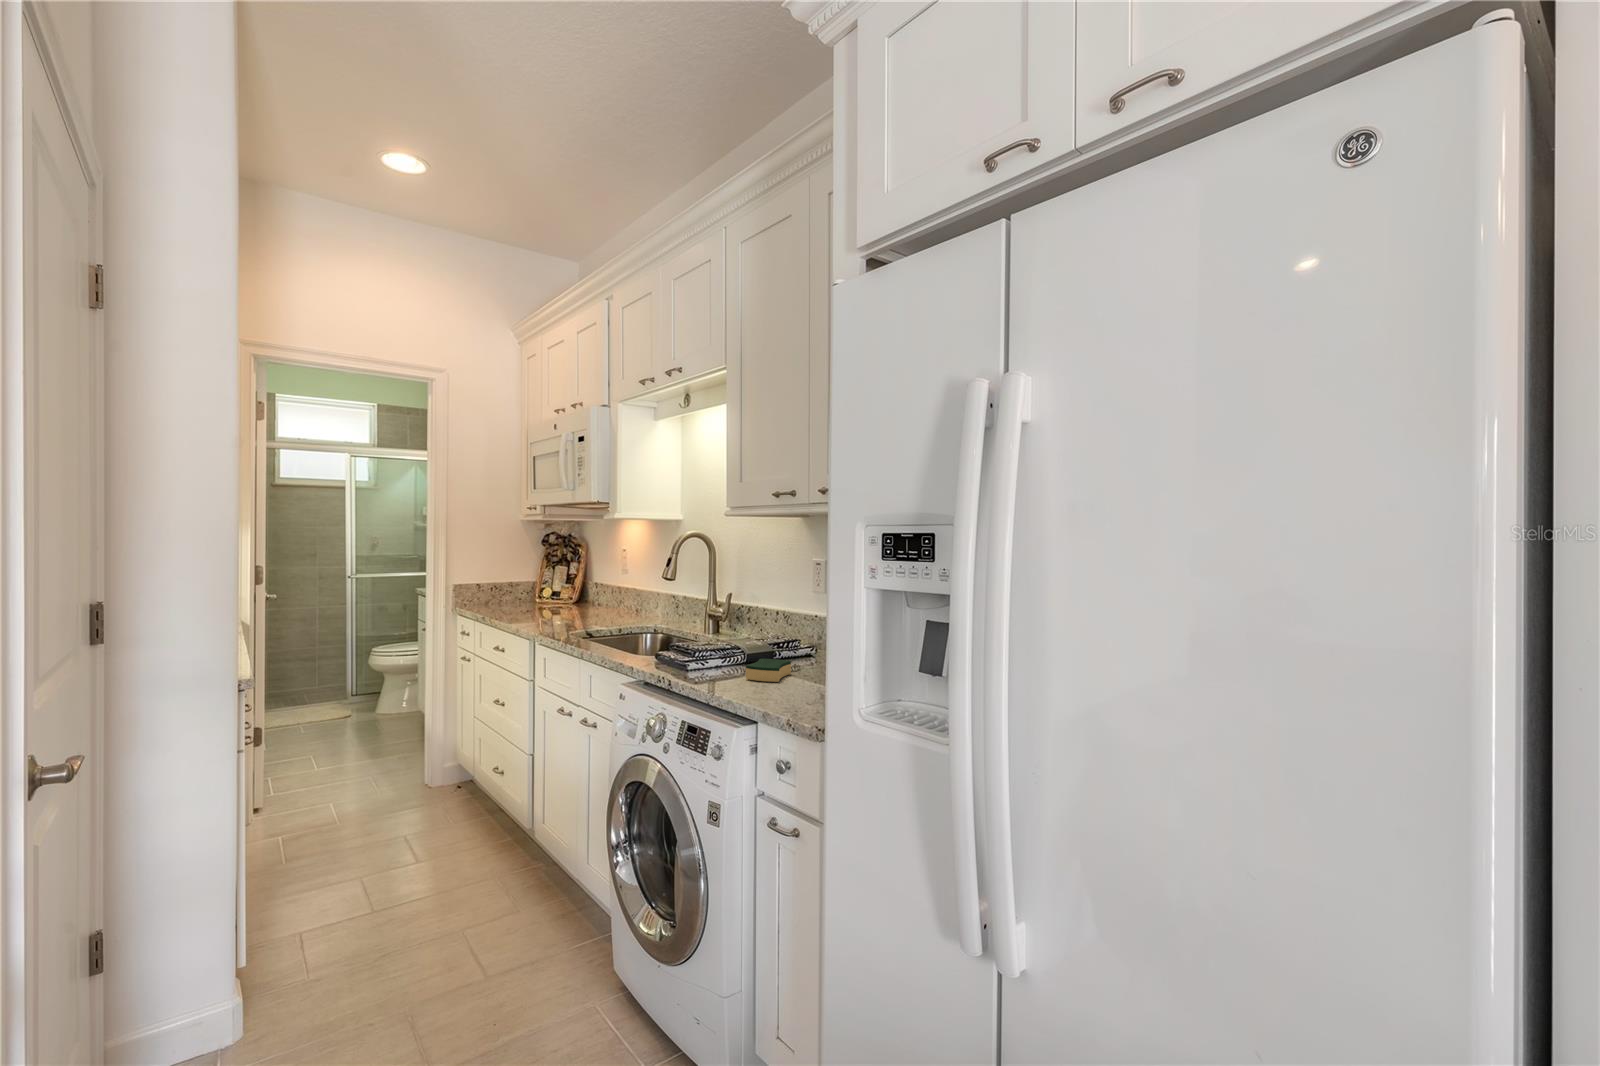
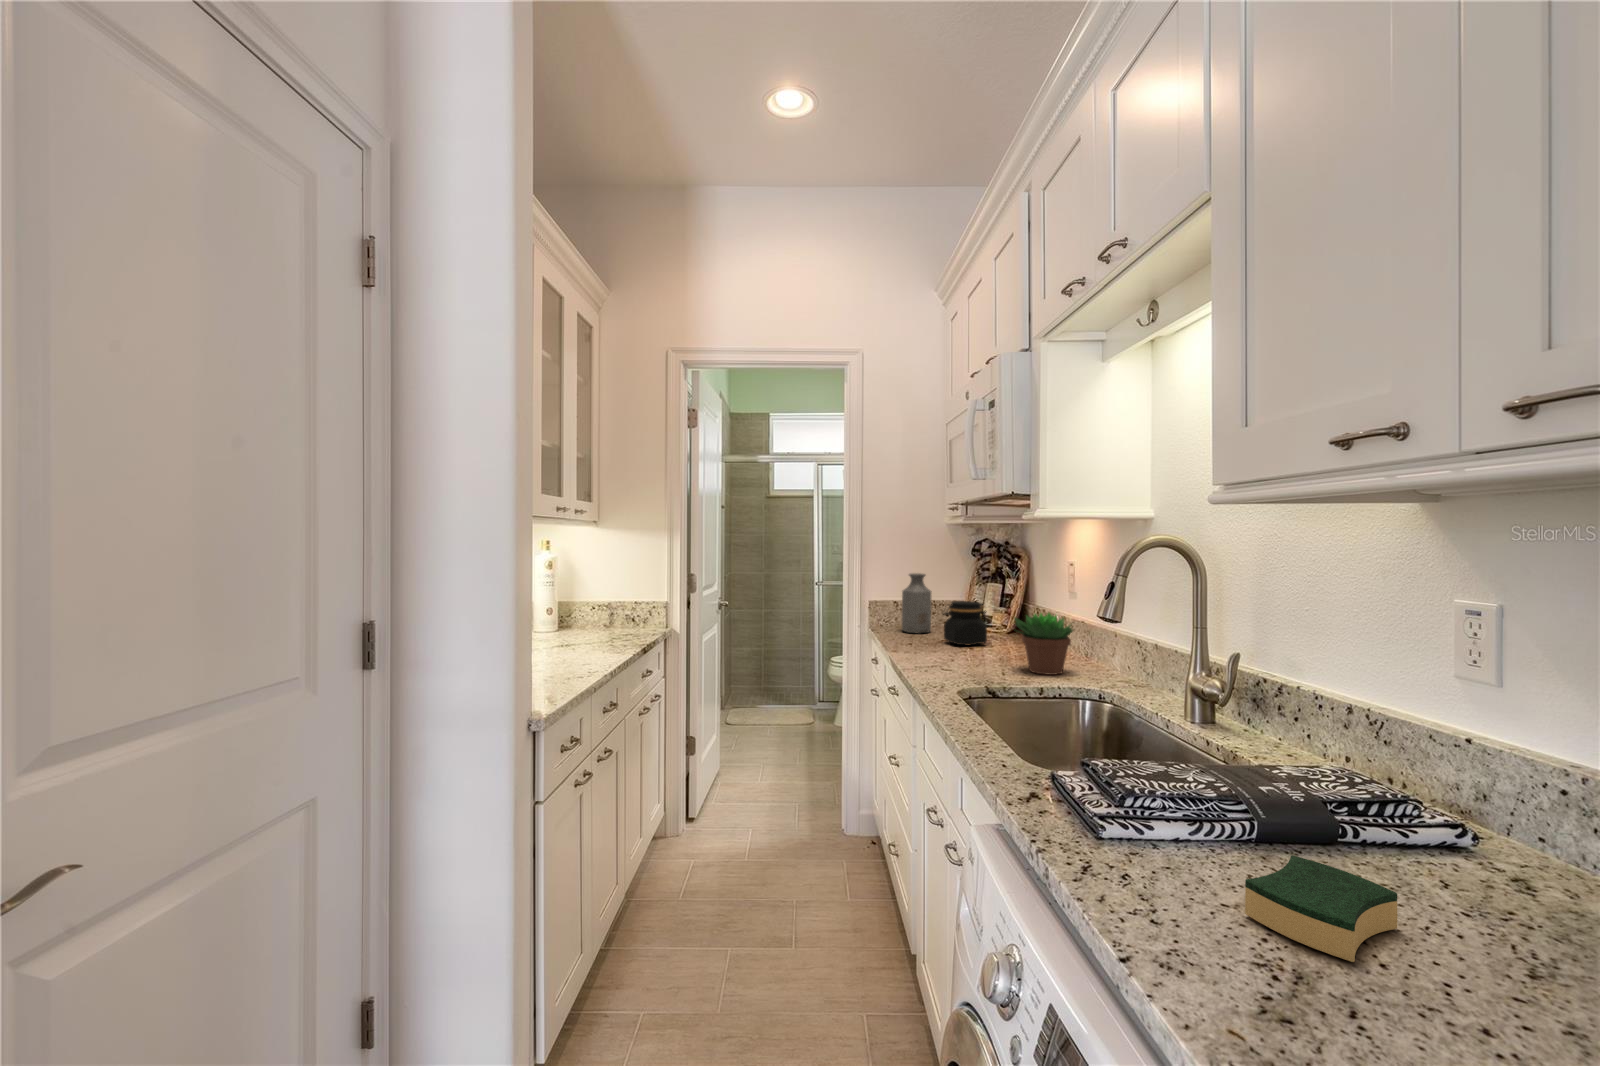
bottle: none [487,560,514,609] -> present [902,573,932,634]
jar: none [531,579,566,613] -> present [943,601,988,645]
succulent plant: none [596,581,638,622] -> present [1015,613,1073,675]

